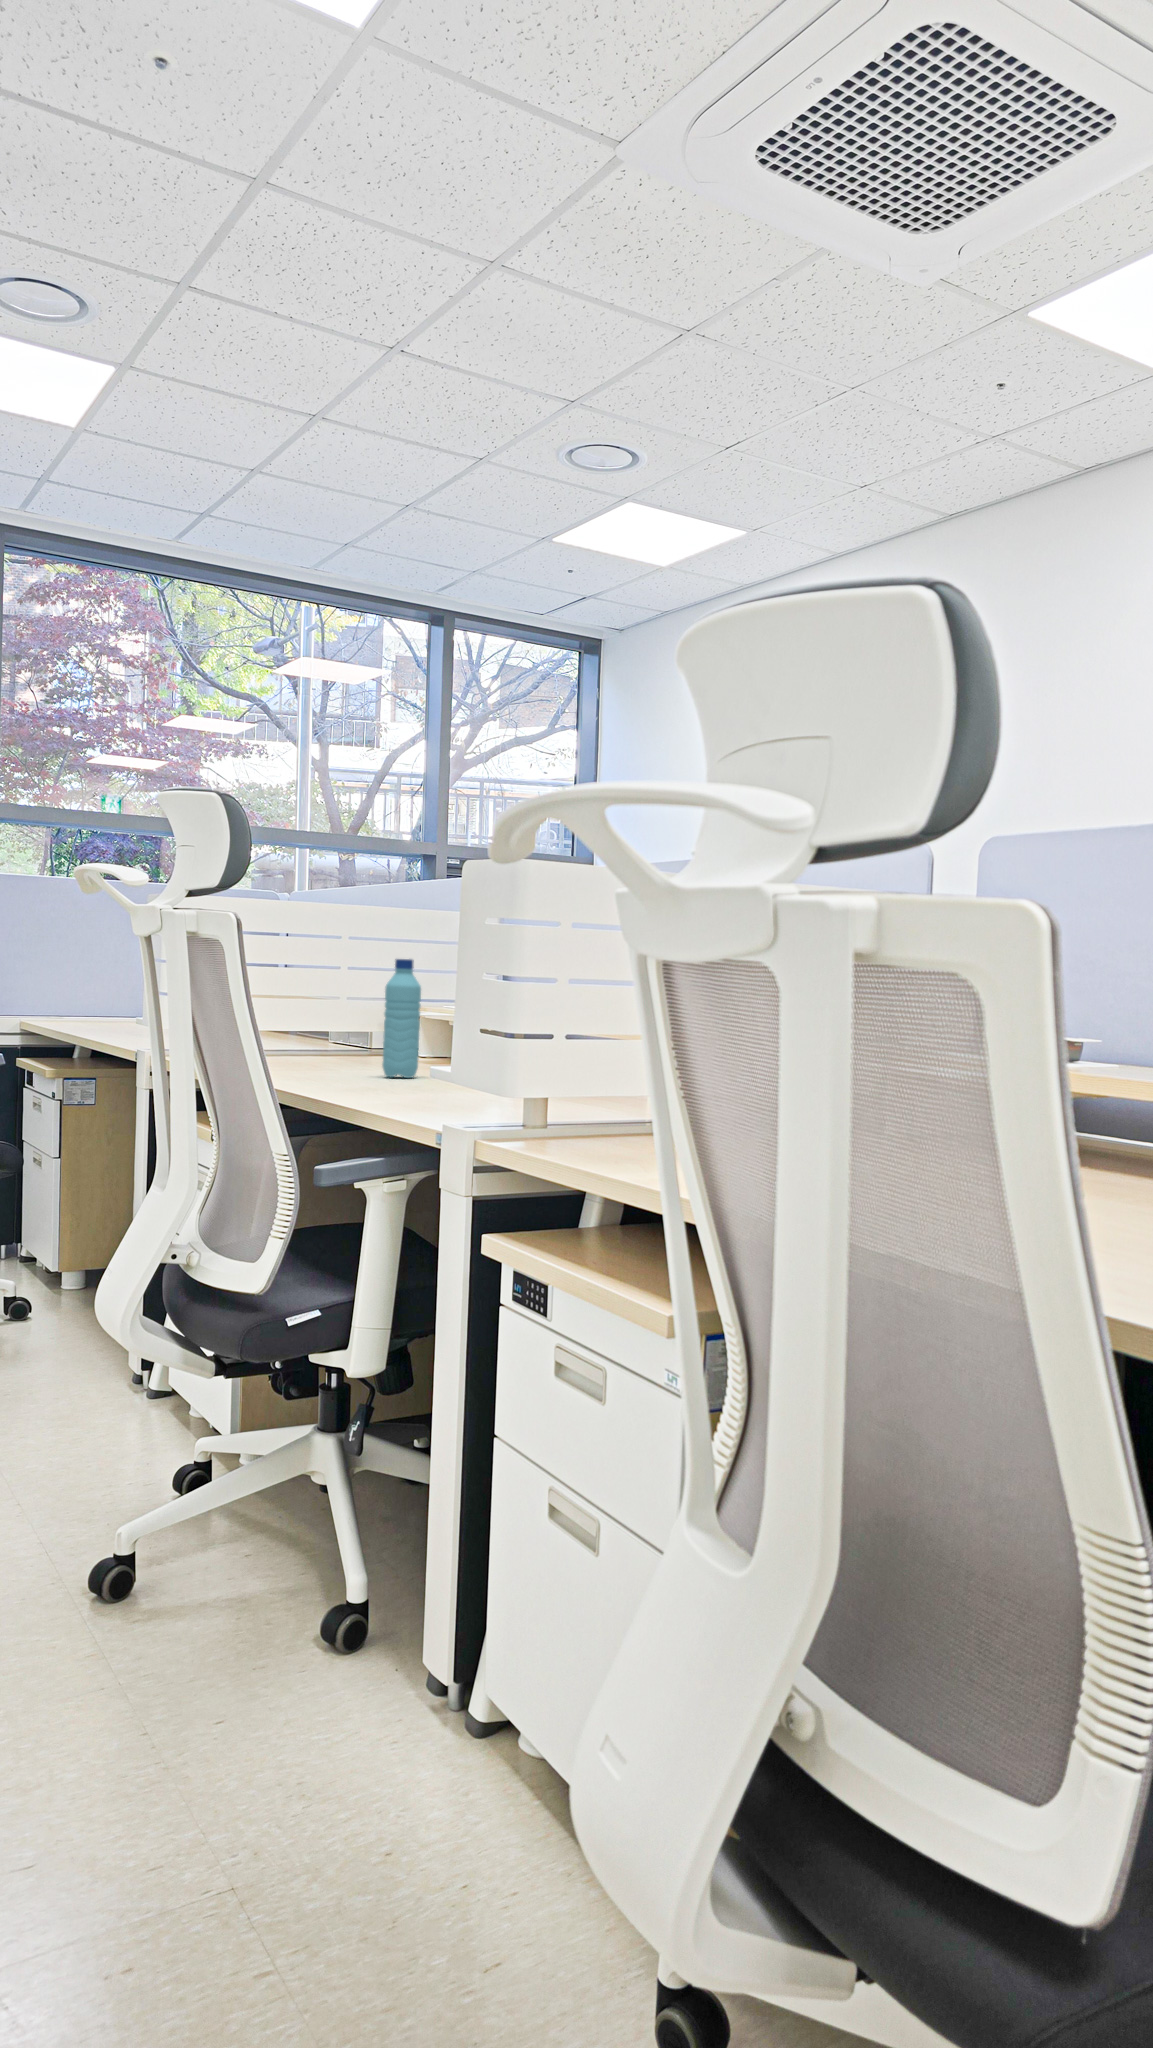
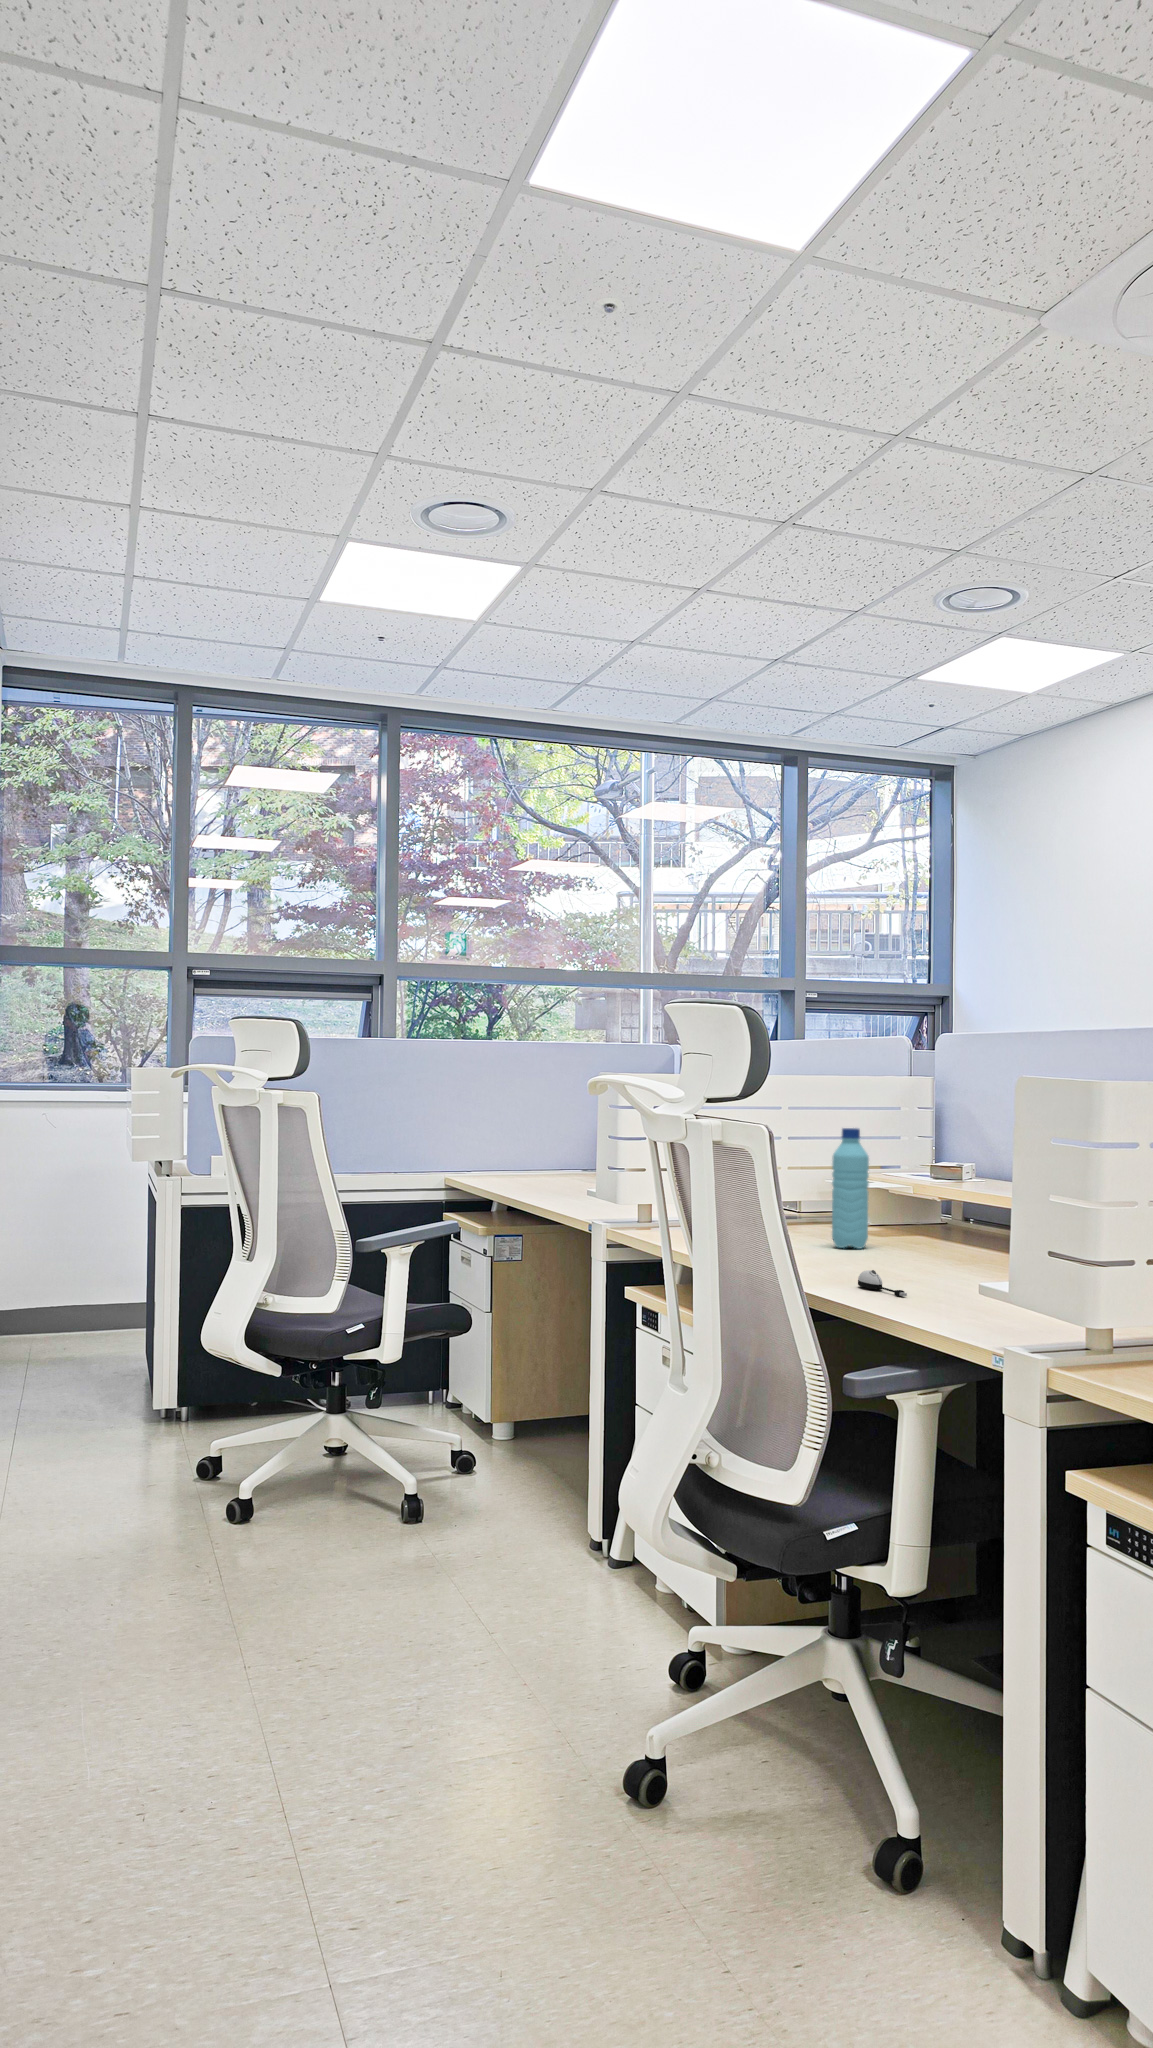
computer mouse: none [370,1081,409,1104] -> present [858,1270,907,1296]

